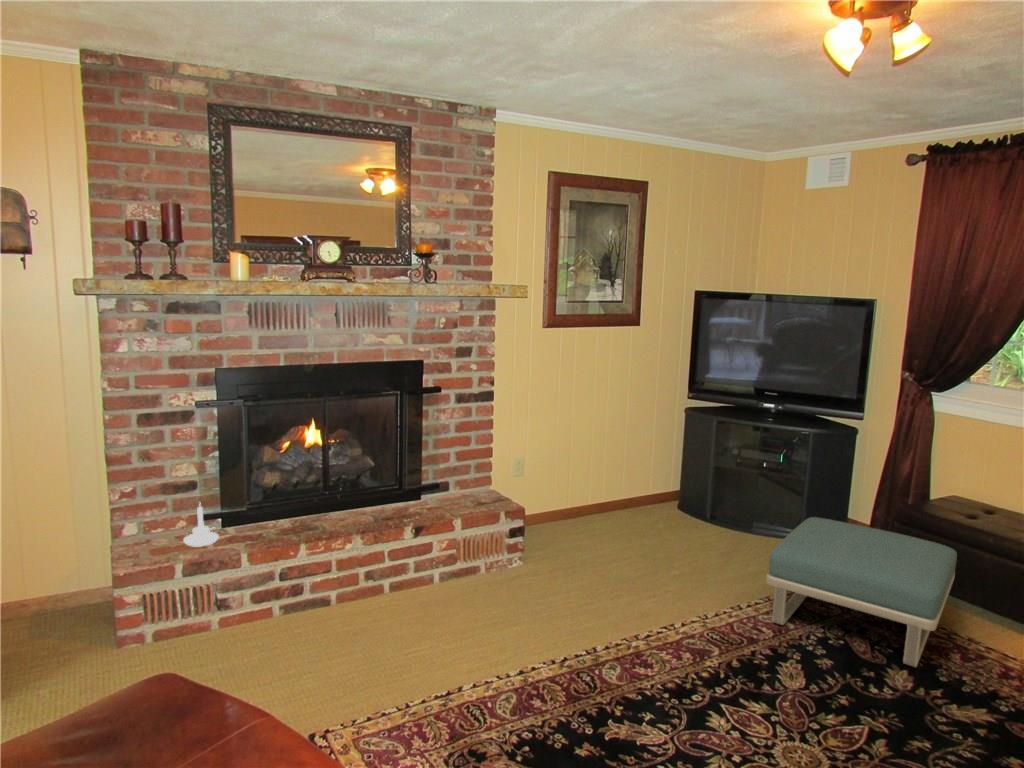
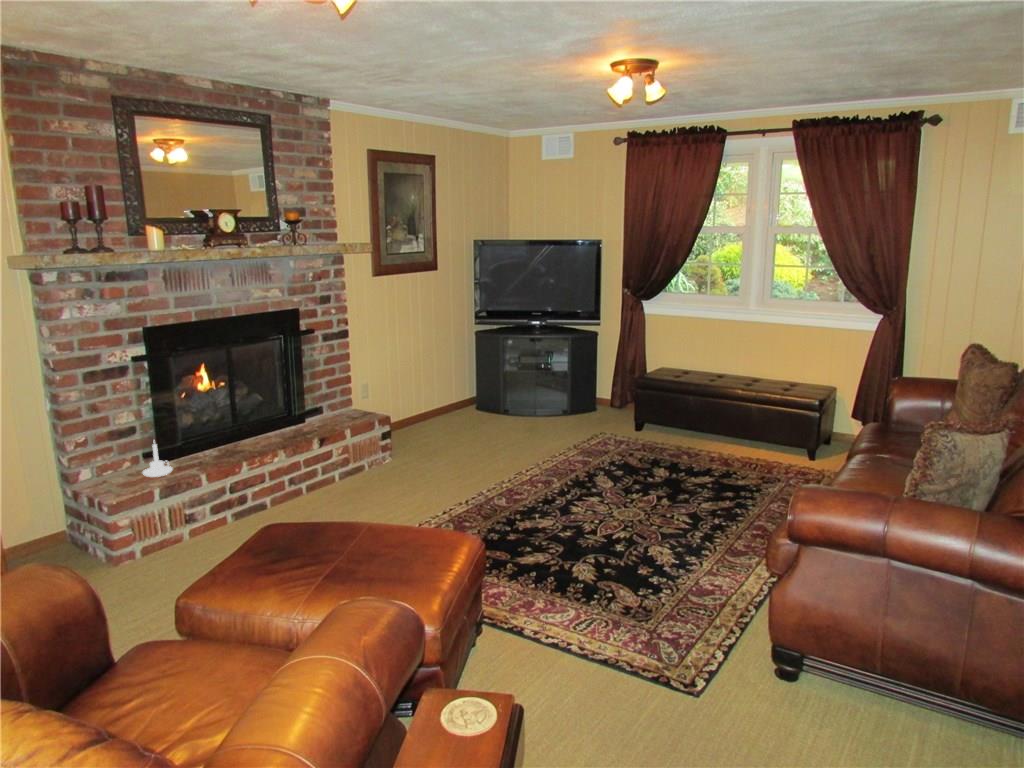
footstool: present [766,517,957,667] -> none [574,393,677,465]

